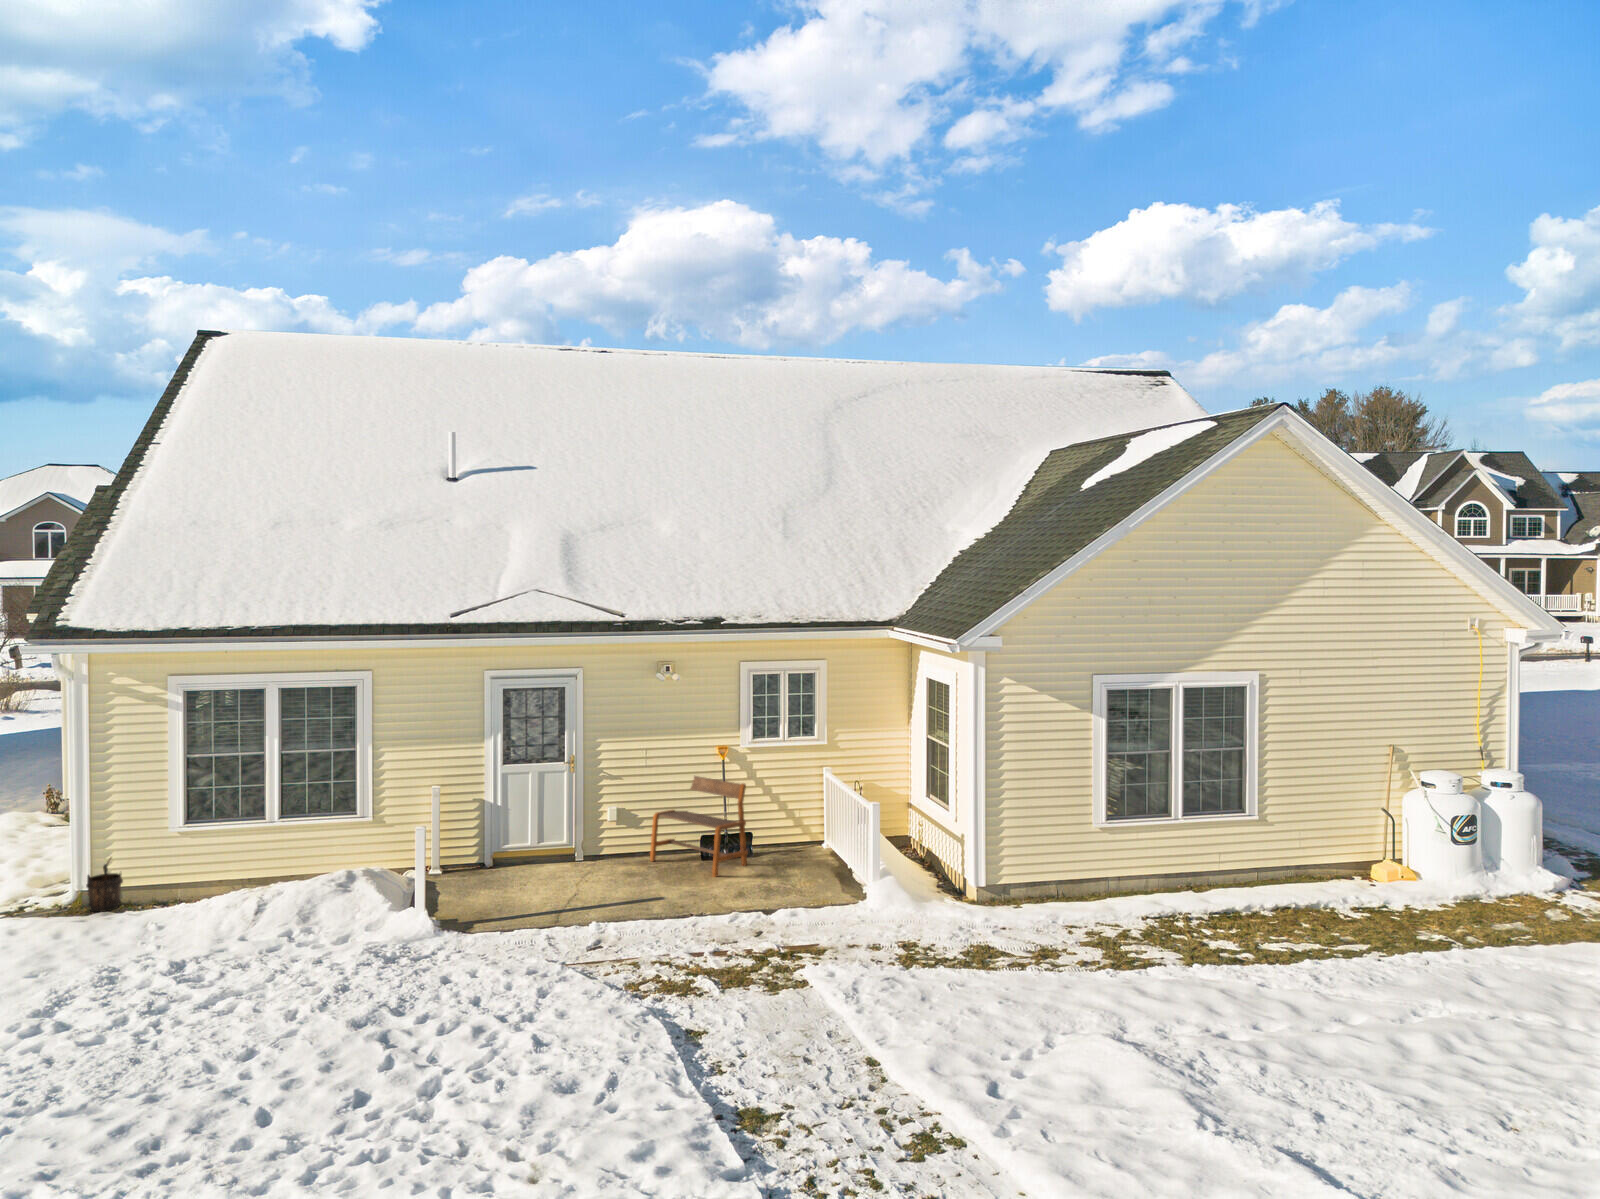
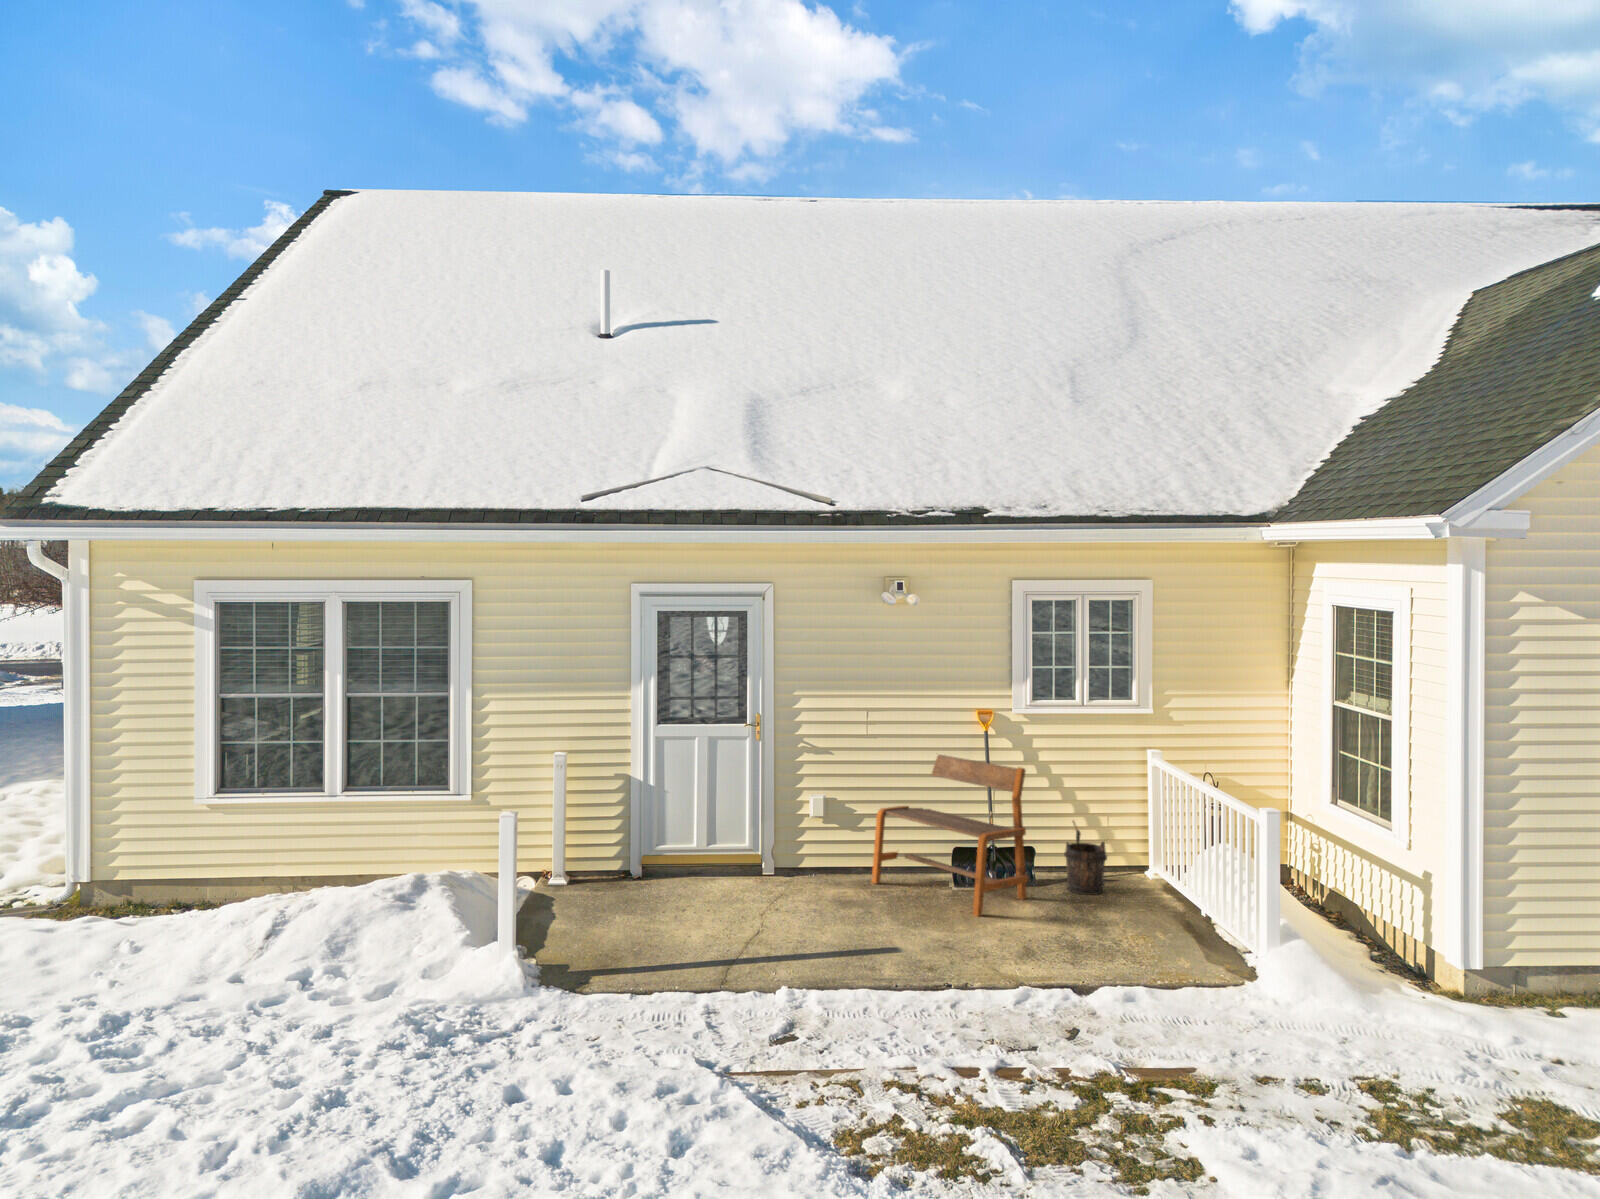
bucket: present [86,857,123,912] -> present [1064,821,1107,895]

